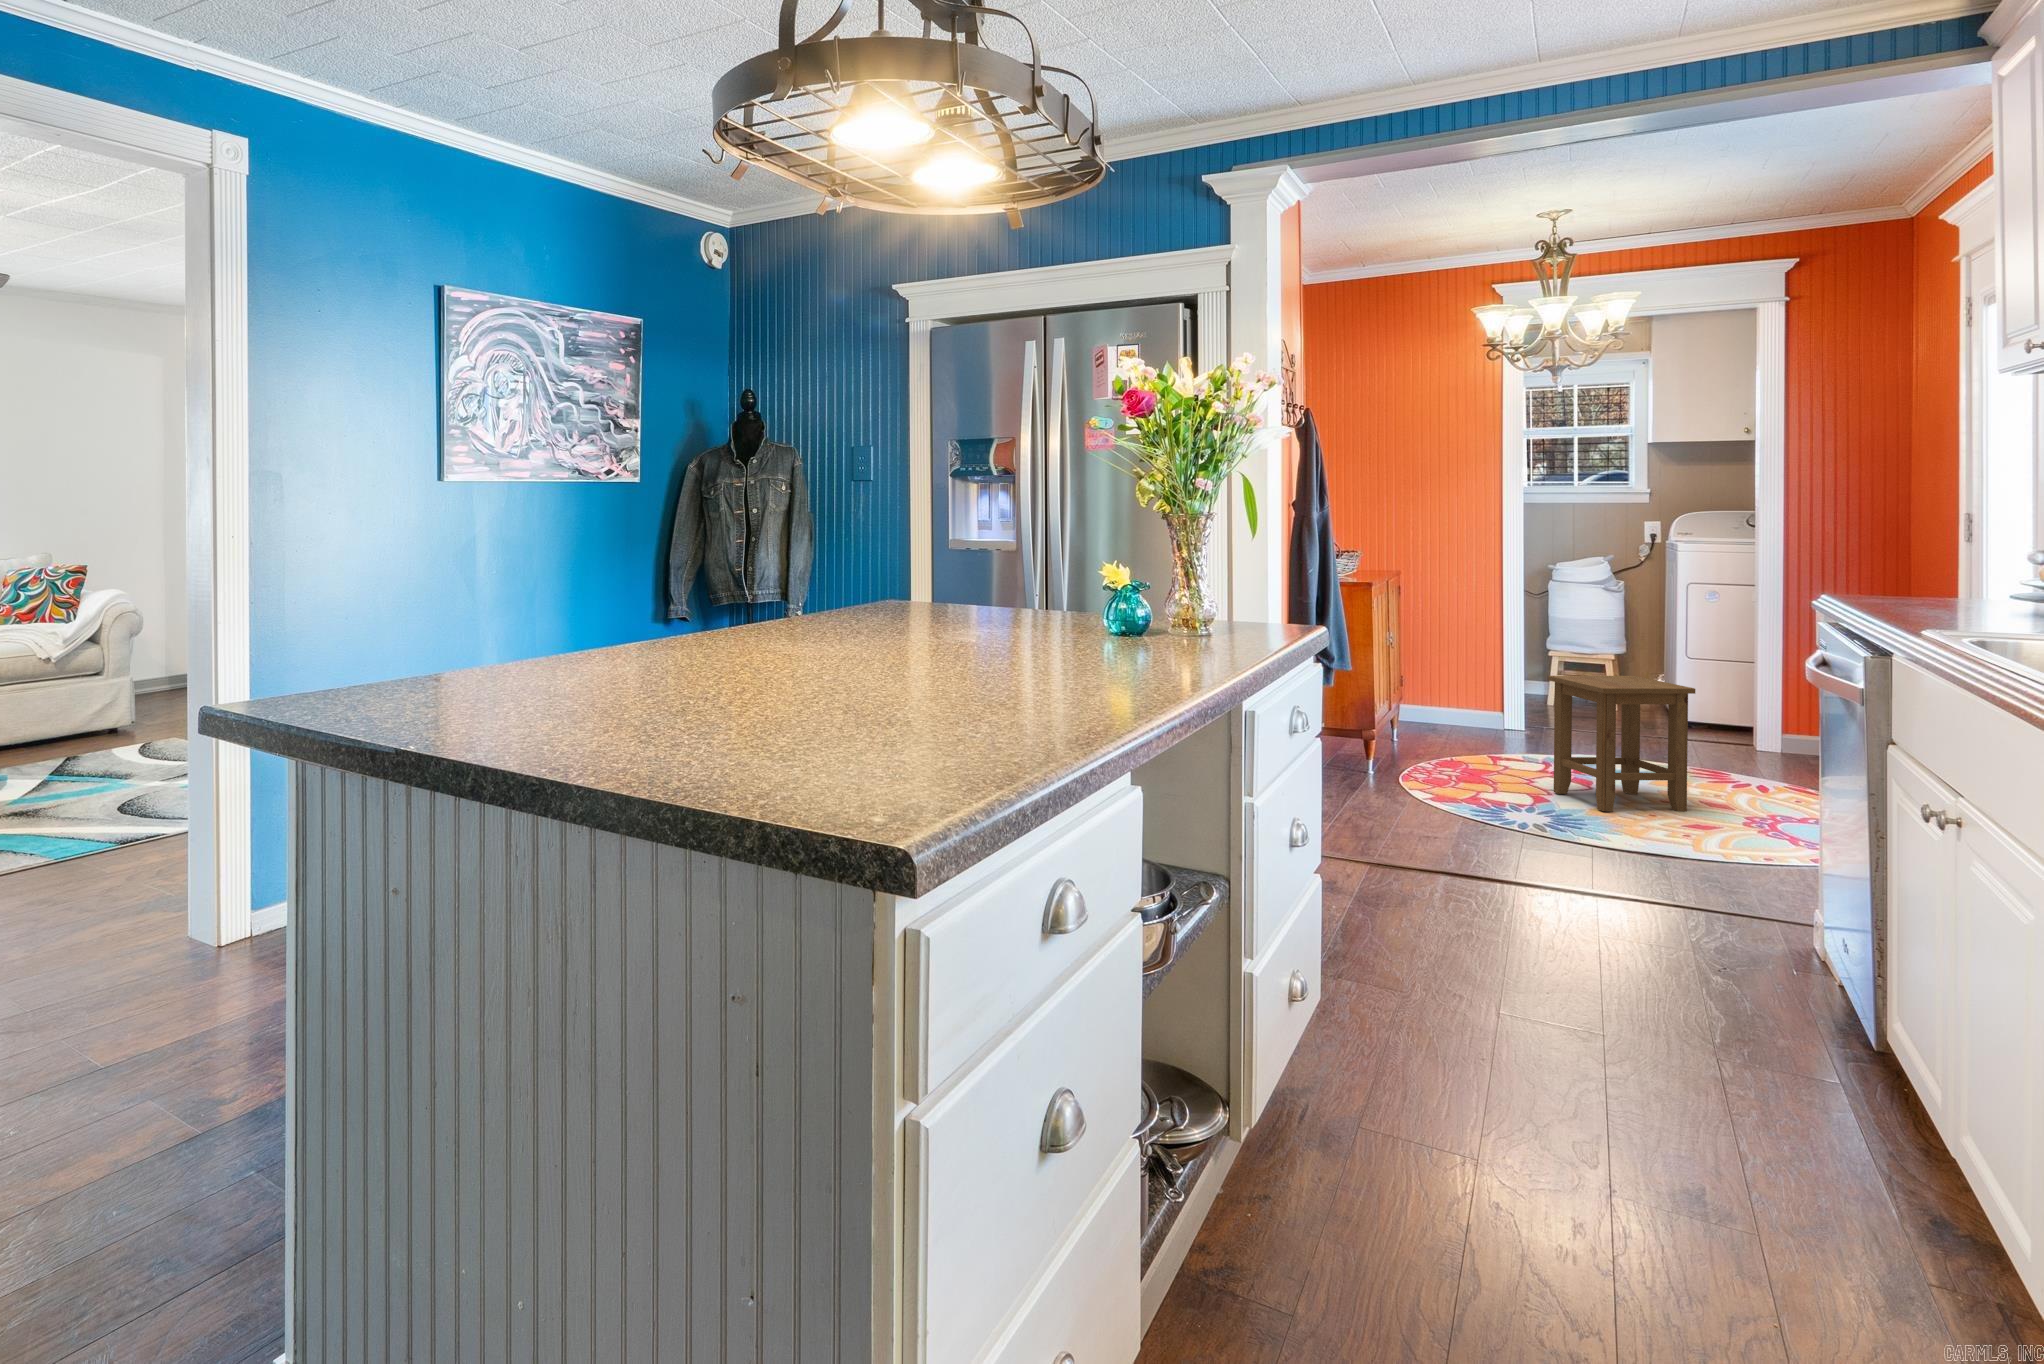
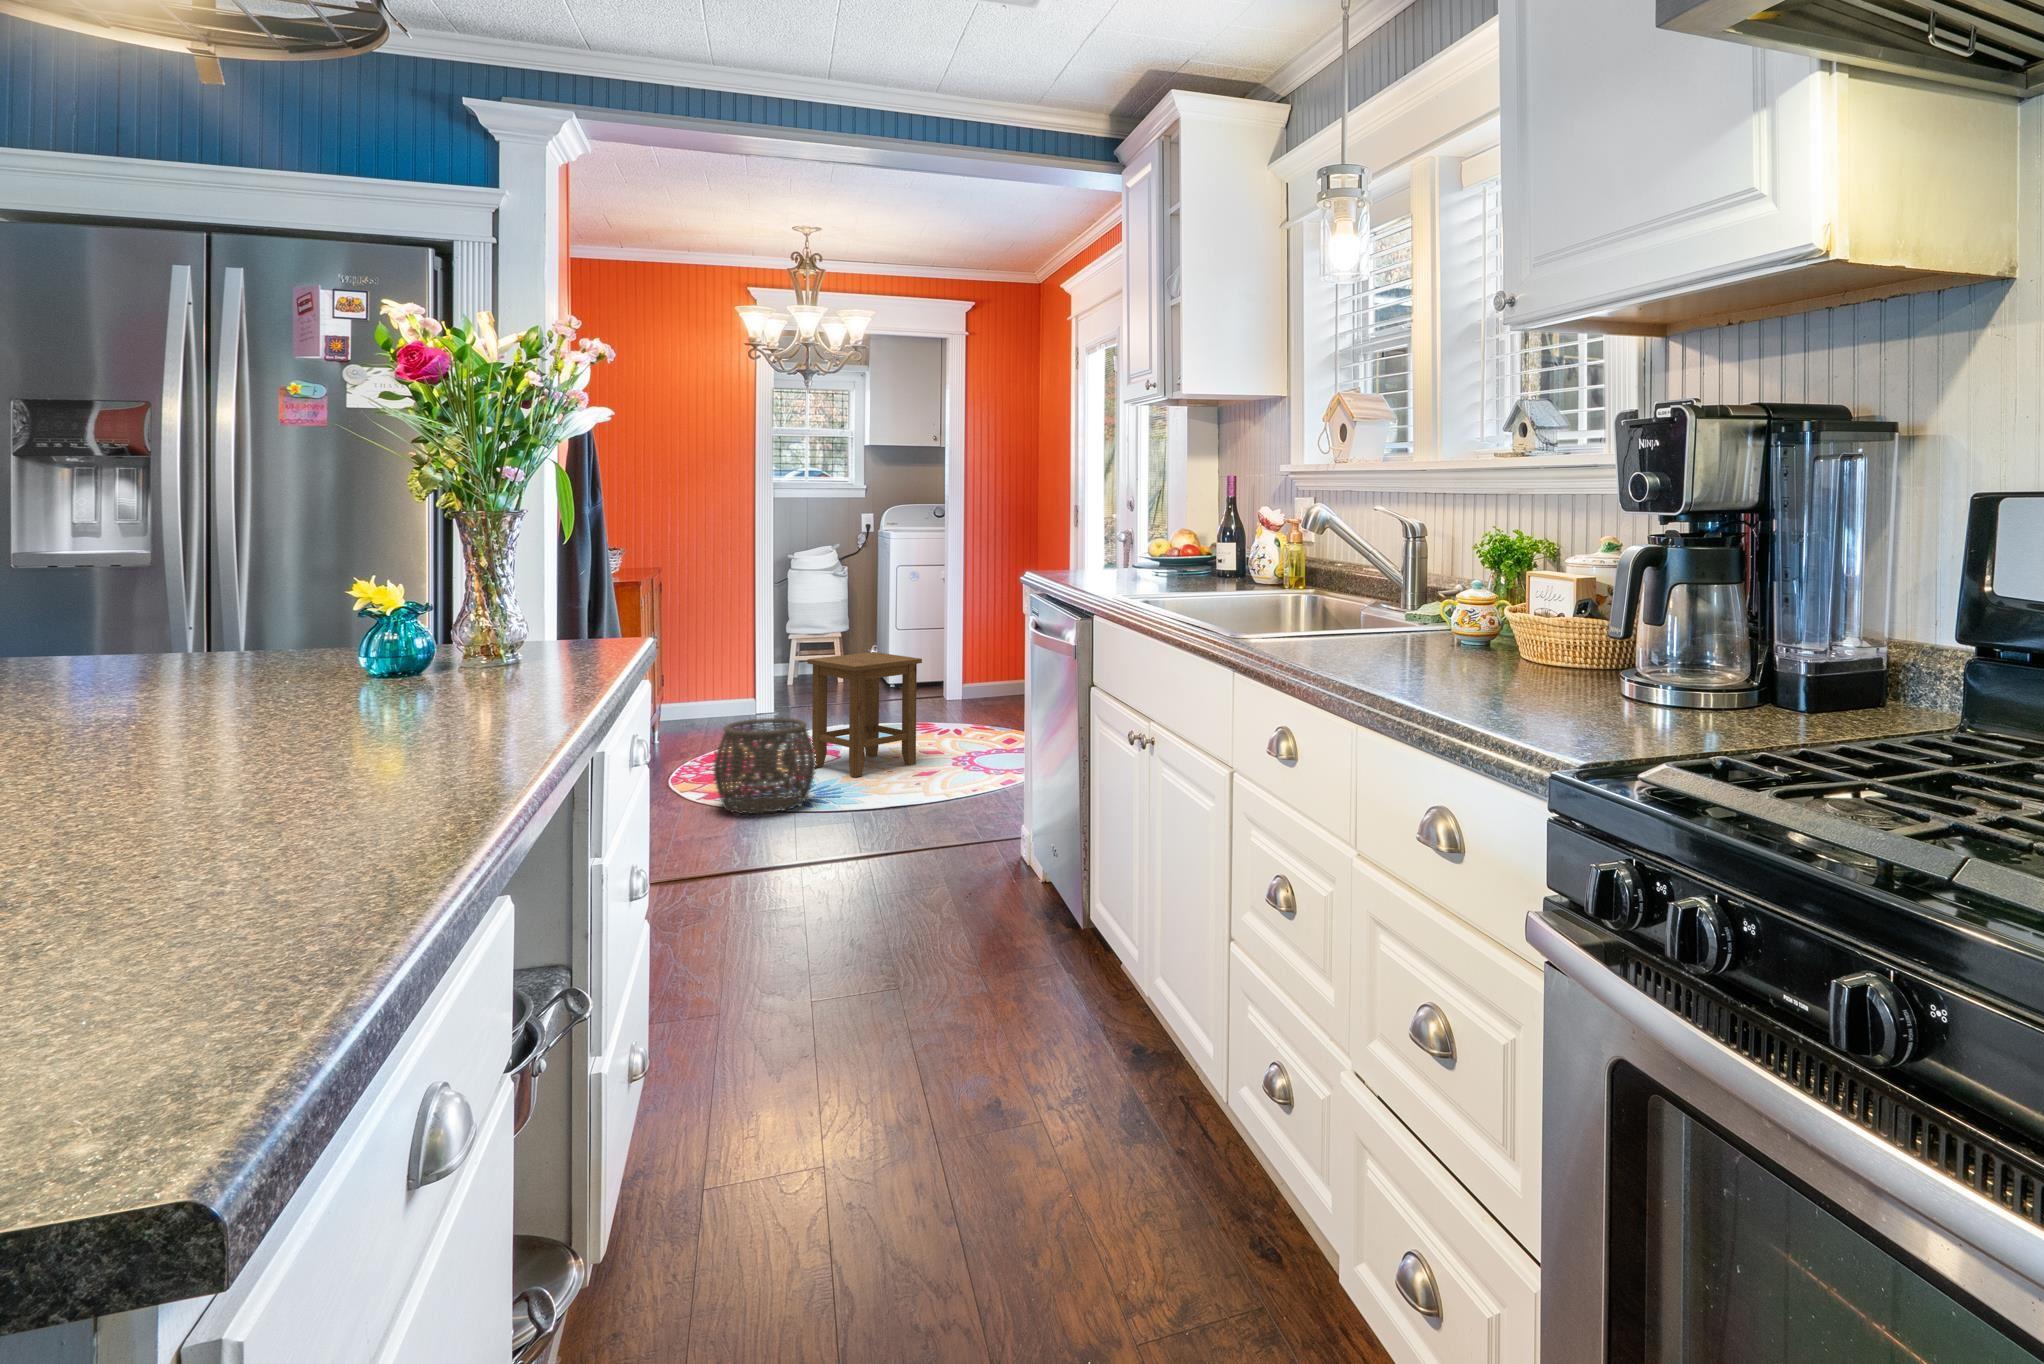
woven basket: none [1435,730,1550,830] -> present [714,718,816,814]

